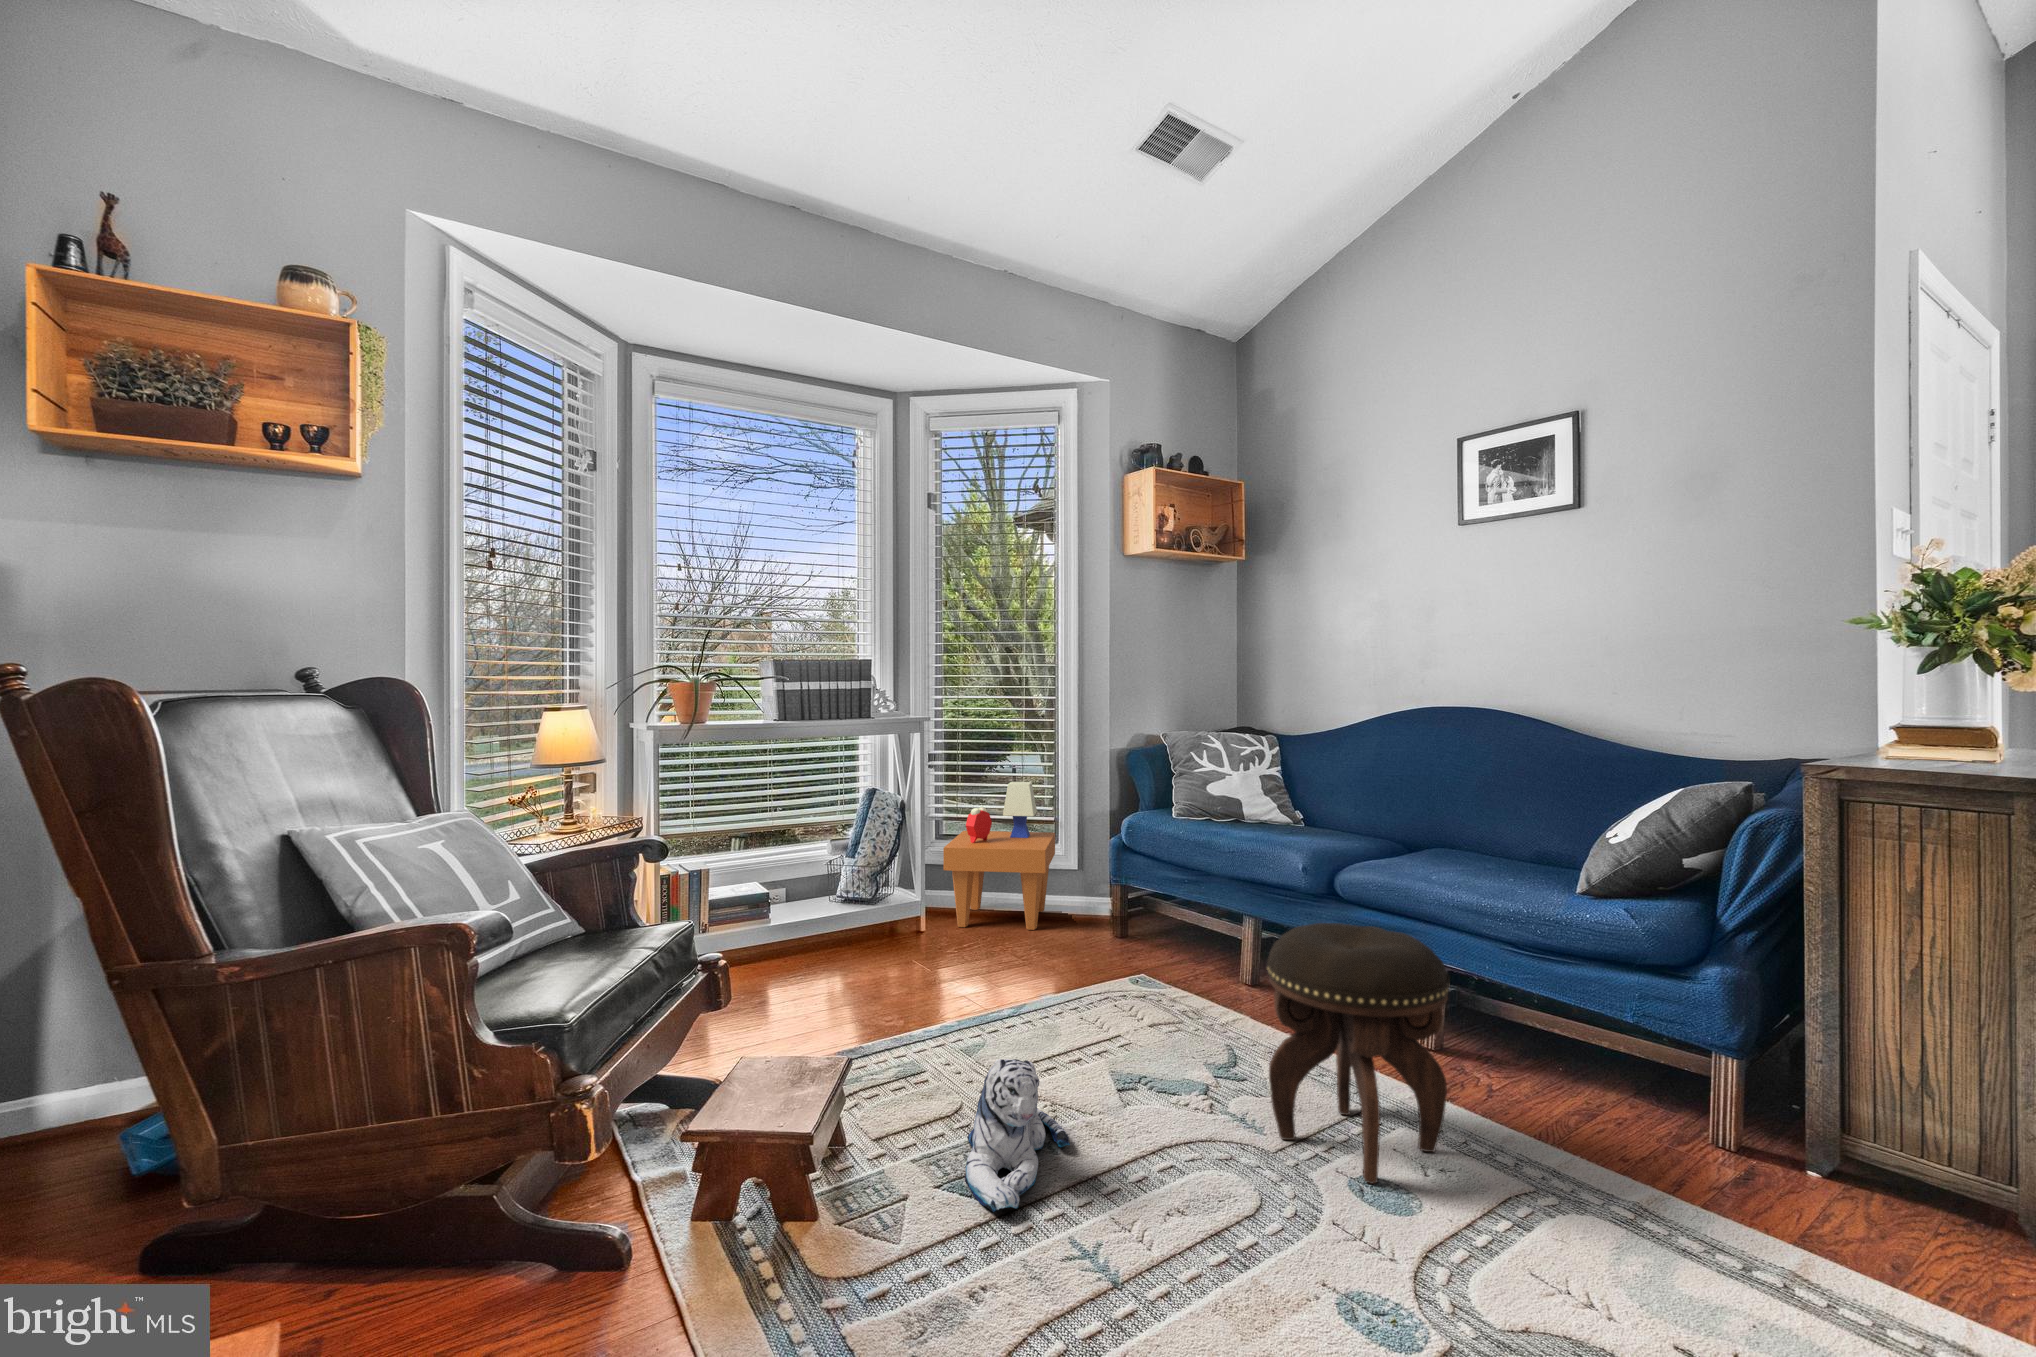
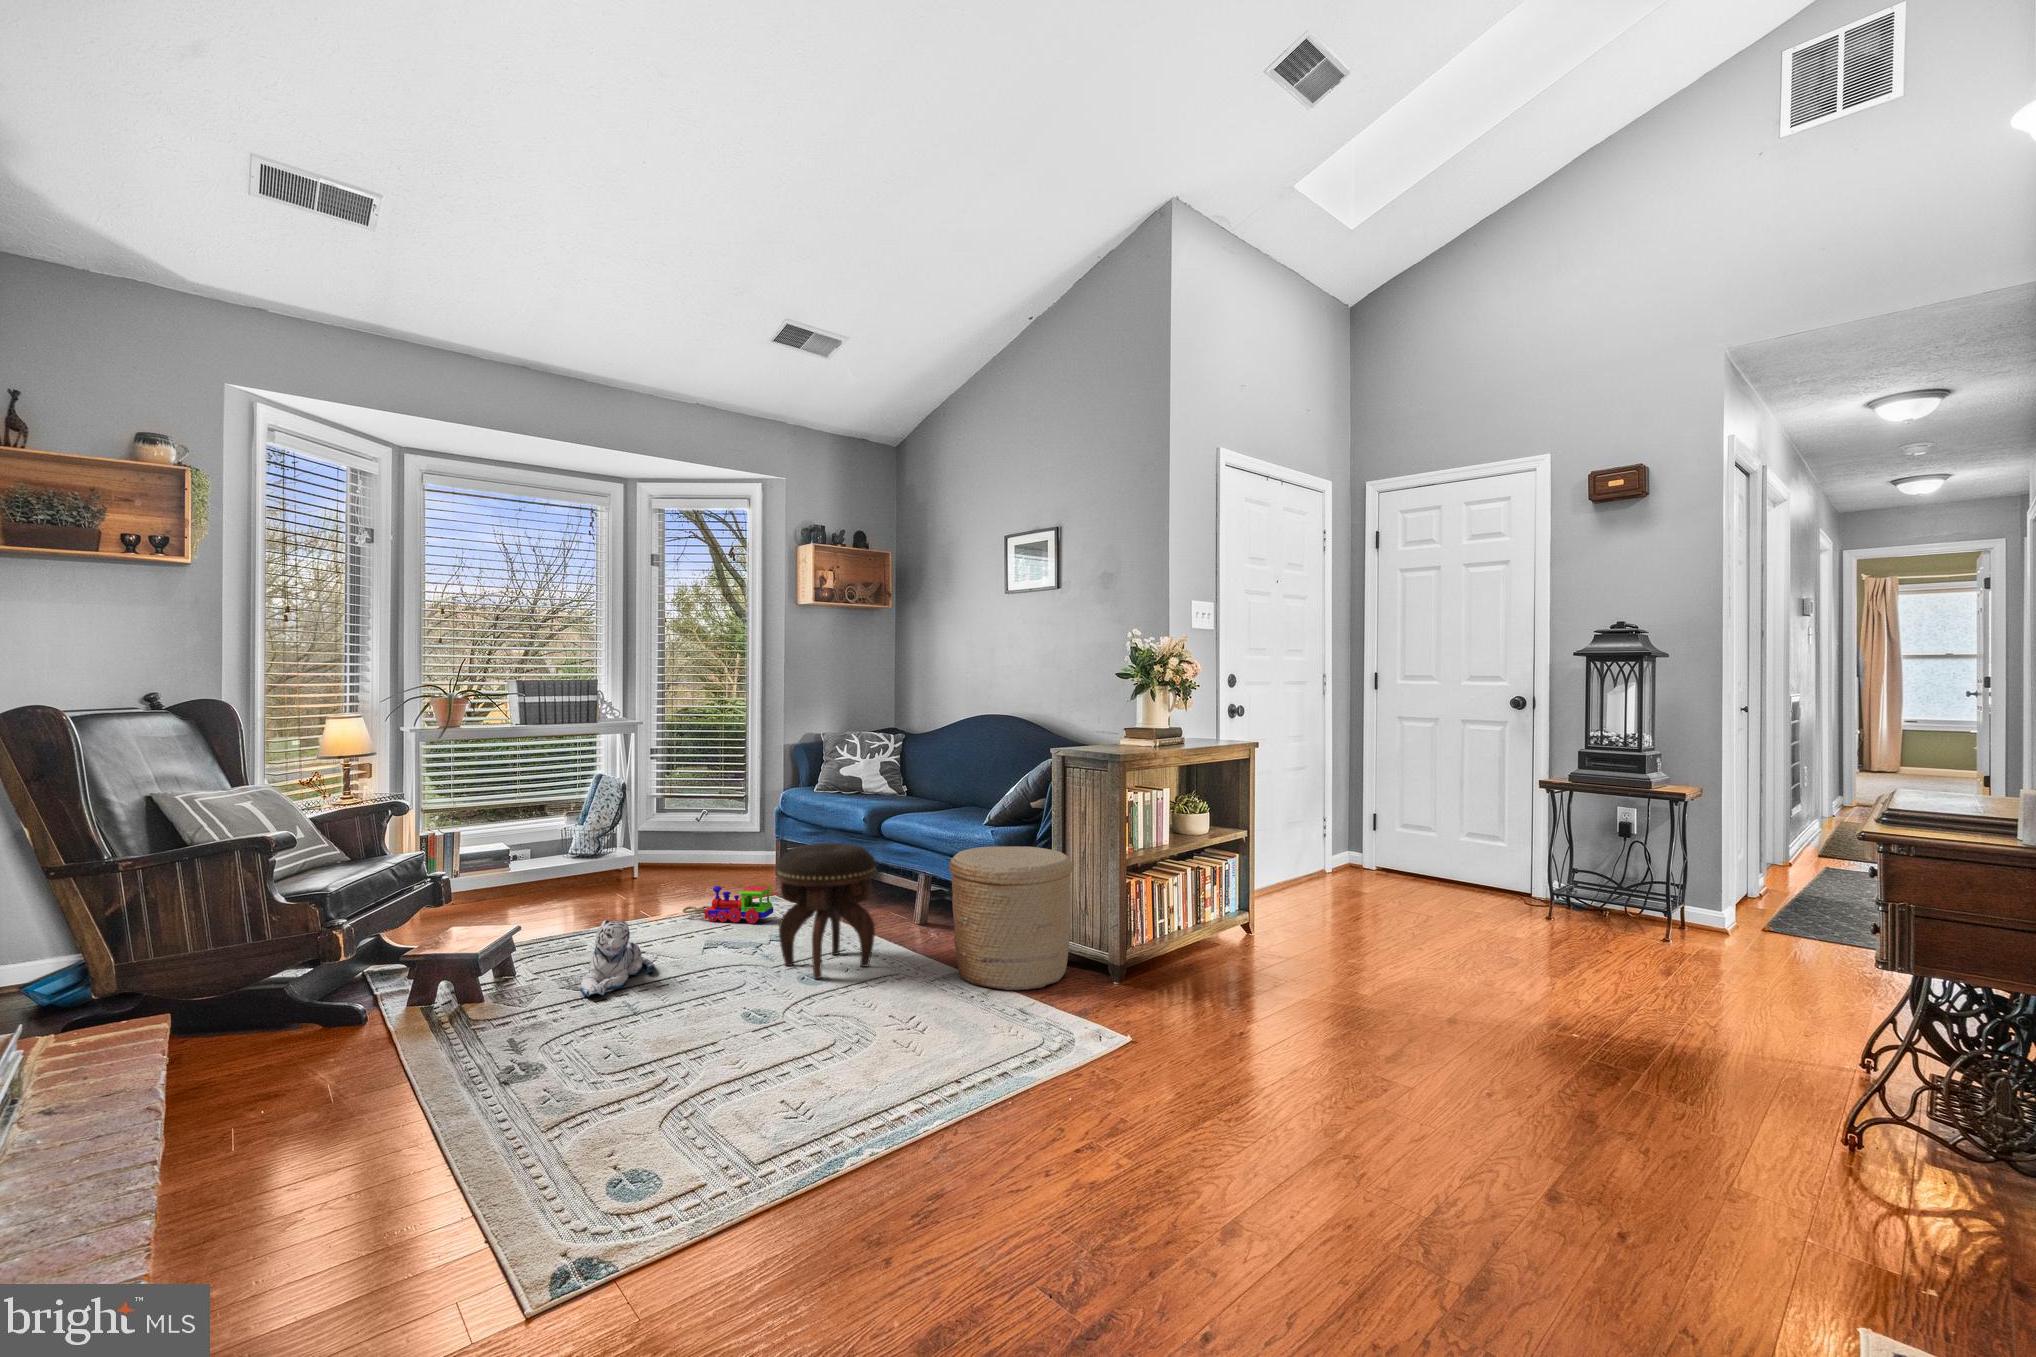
side table: present [943,782,1055,930] -> none [653,770,749,876]
woven basket: none [1598,941,1893,1251] -> present [949,846,1072,990]
toy train: none [1032,966,1173,1028] -> present [682,886,773,923]

